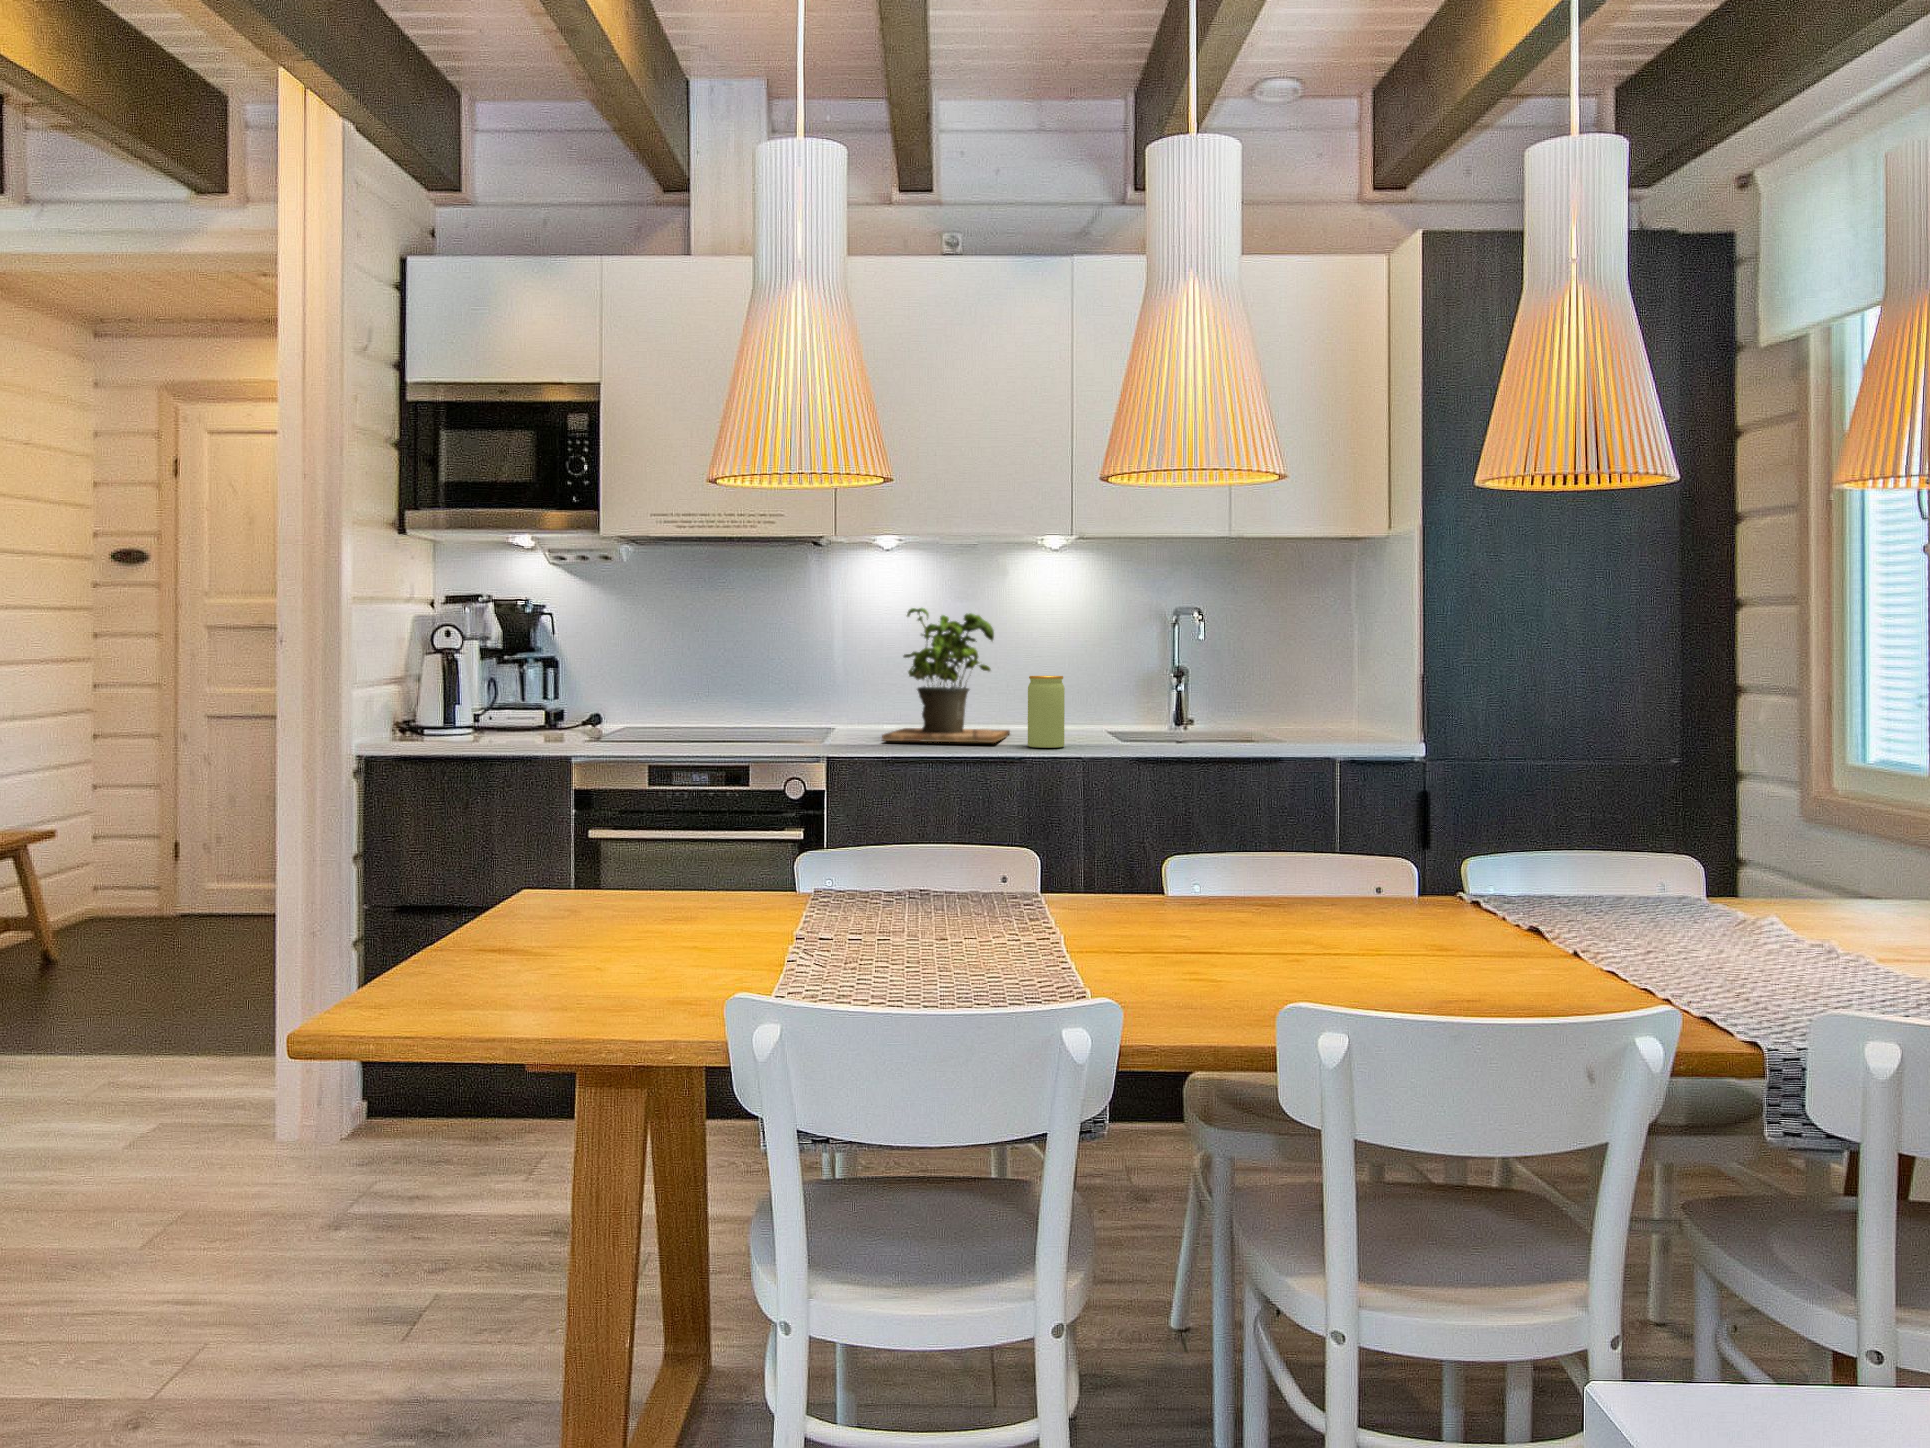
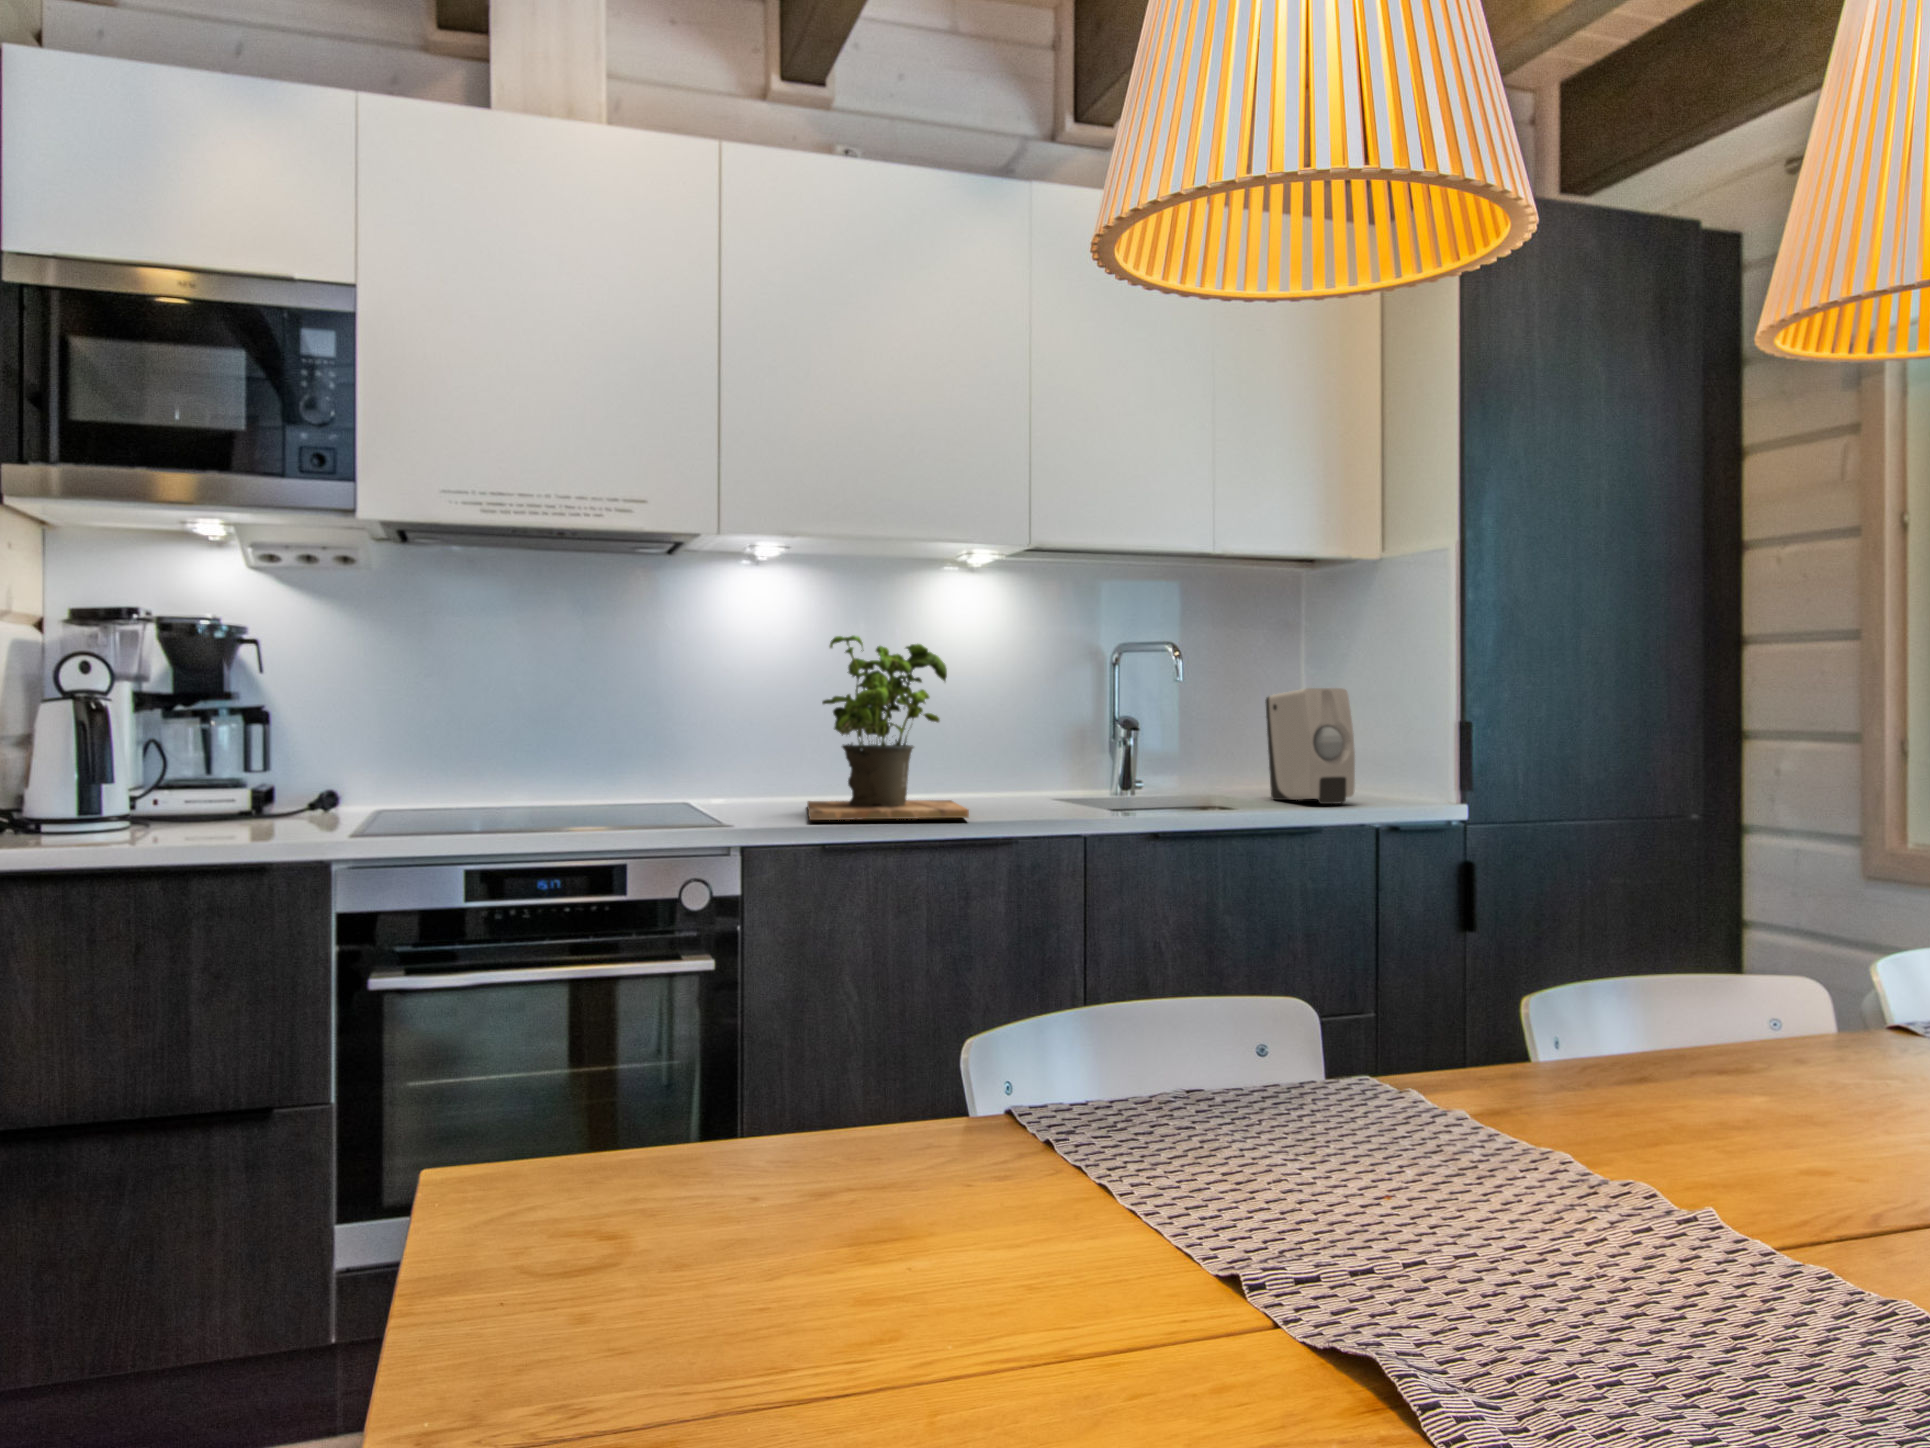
soap dispenser: none [1278,646,1340,741] -> present [1265,688,1355,804]
jar: present [1028,676,1065,748] -> none [1011,726,1060,823]

